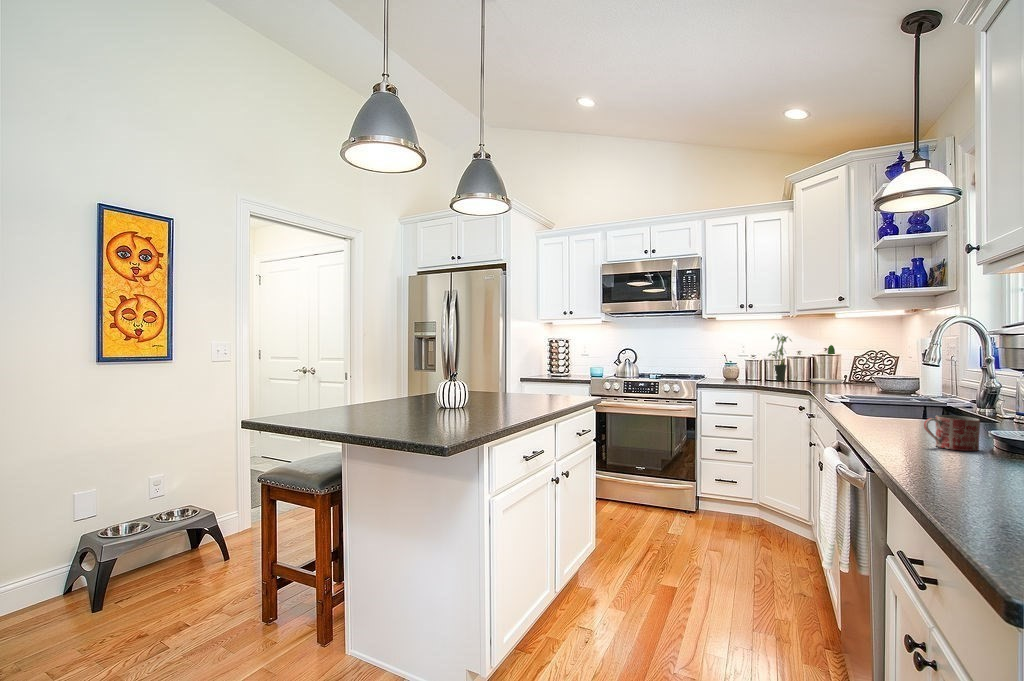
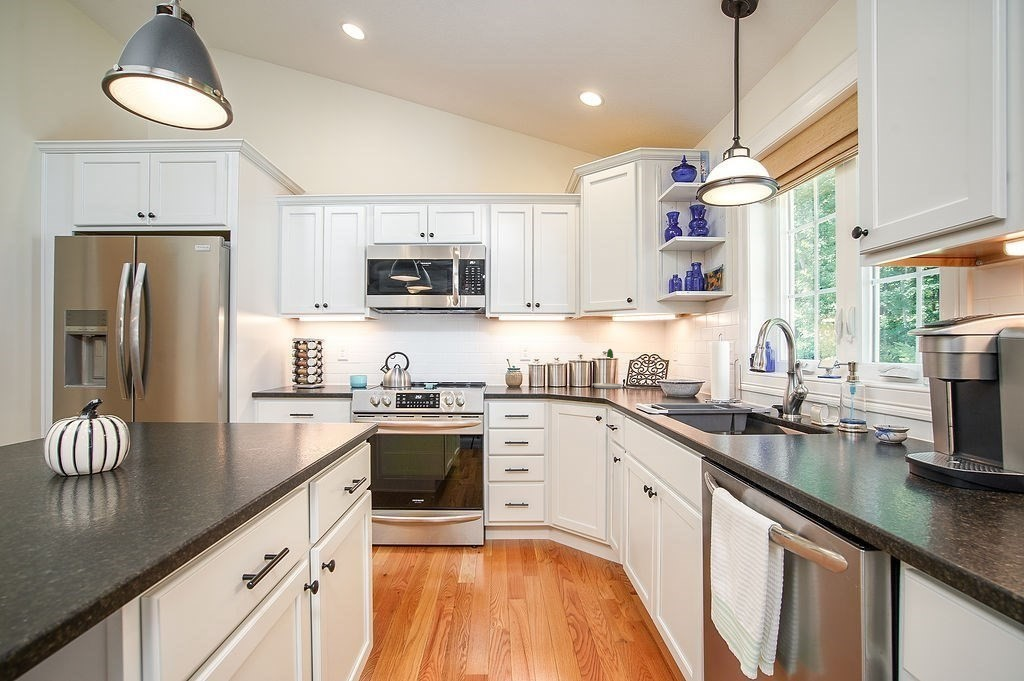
potted plant: present [768,336,791,381] -> none [553,336,576,387]
mug: present [924,415,980,451] -> none [901,445,962,499]

